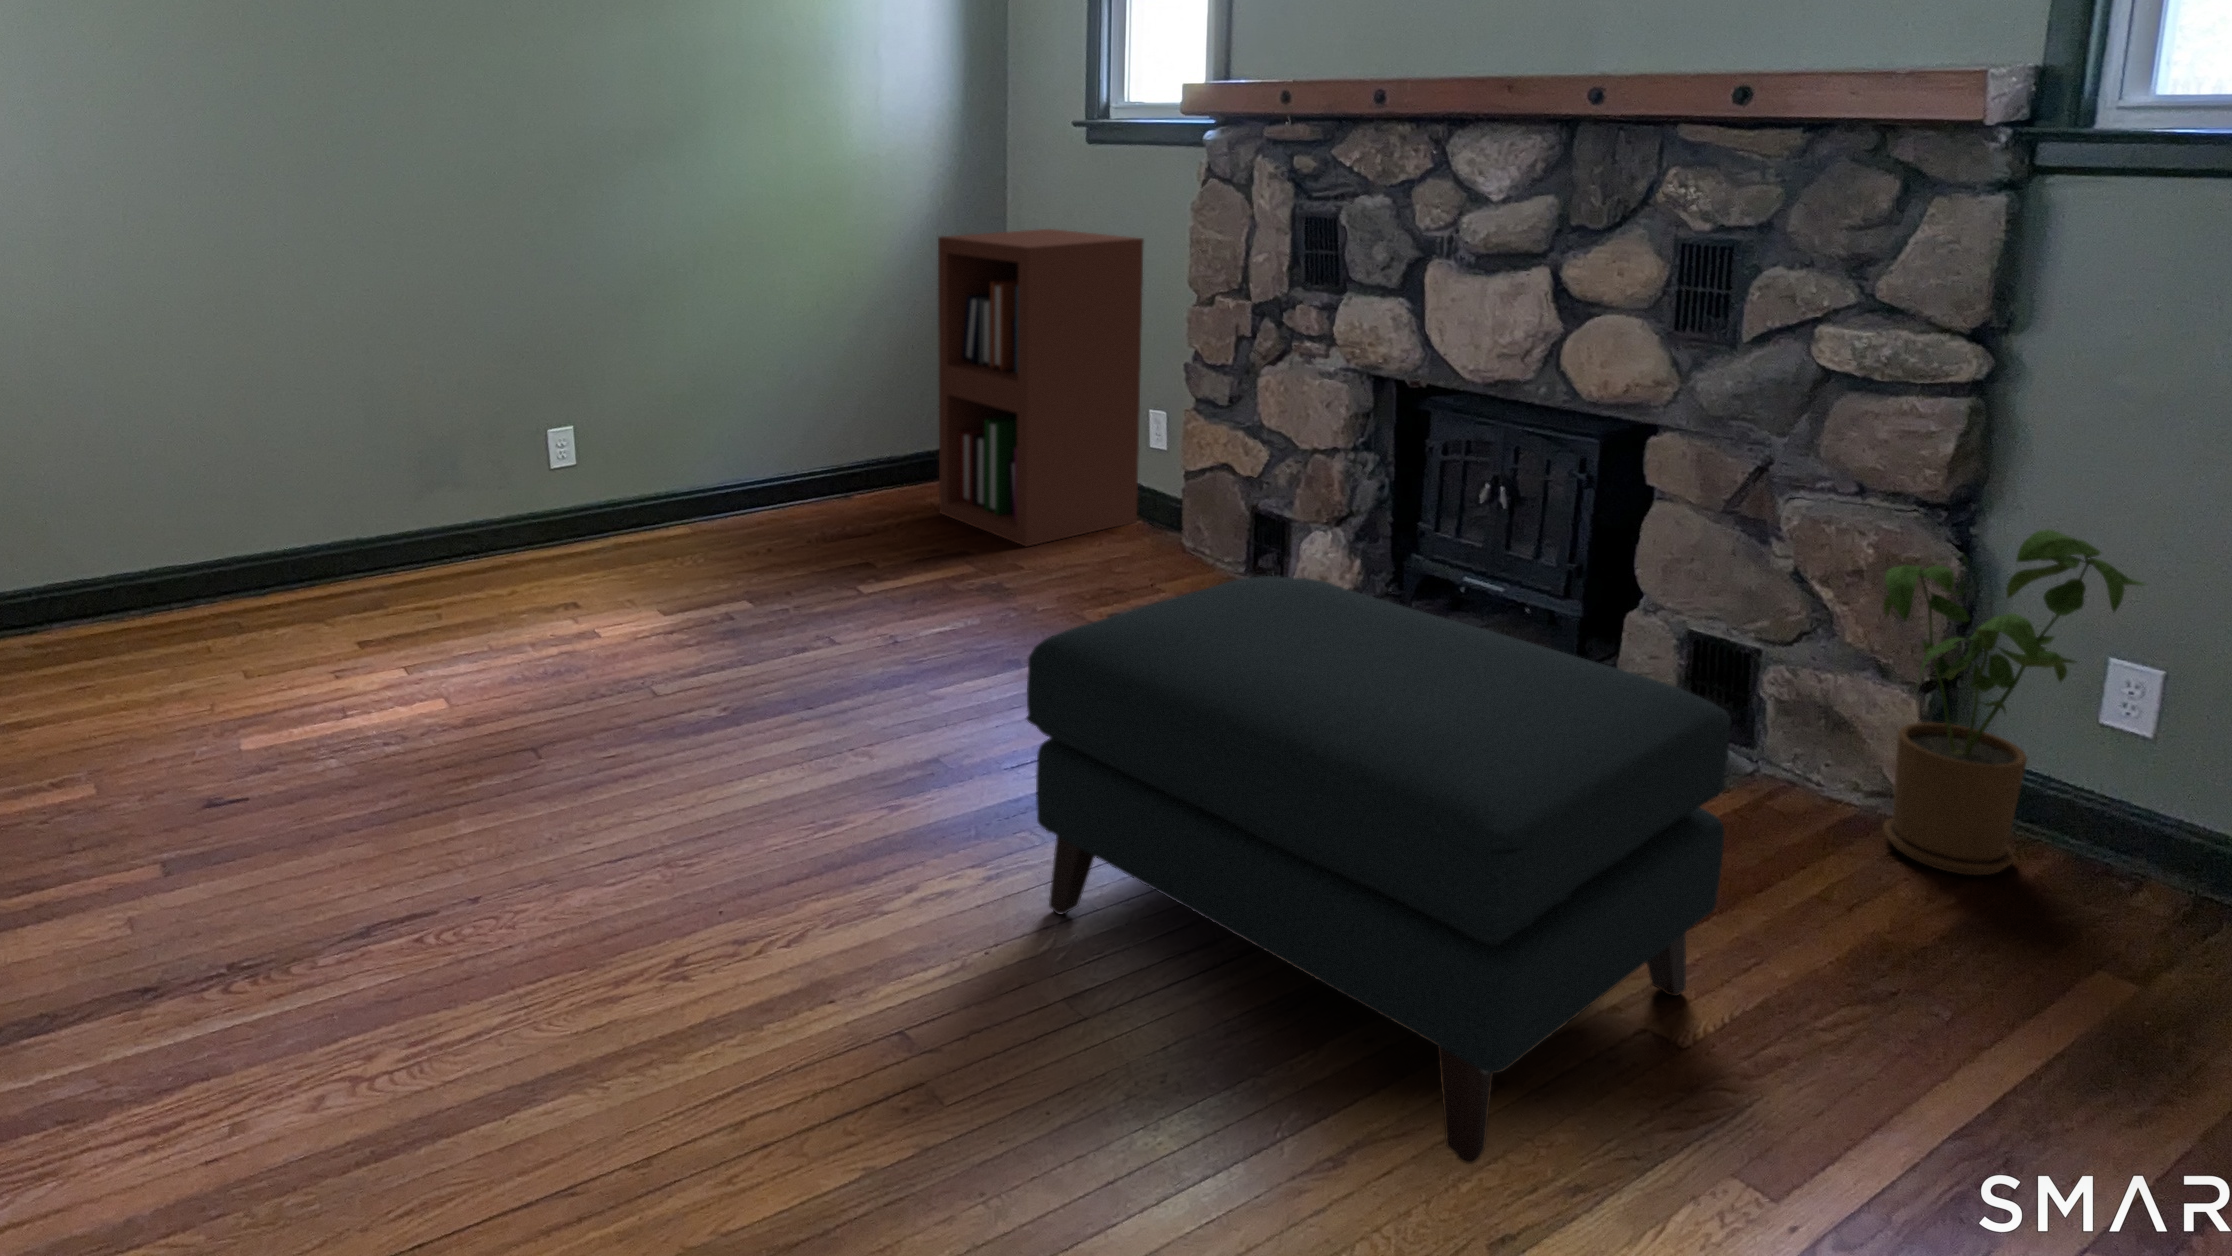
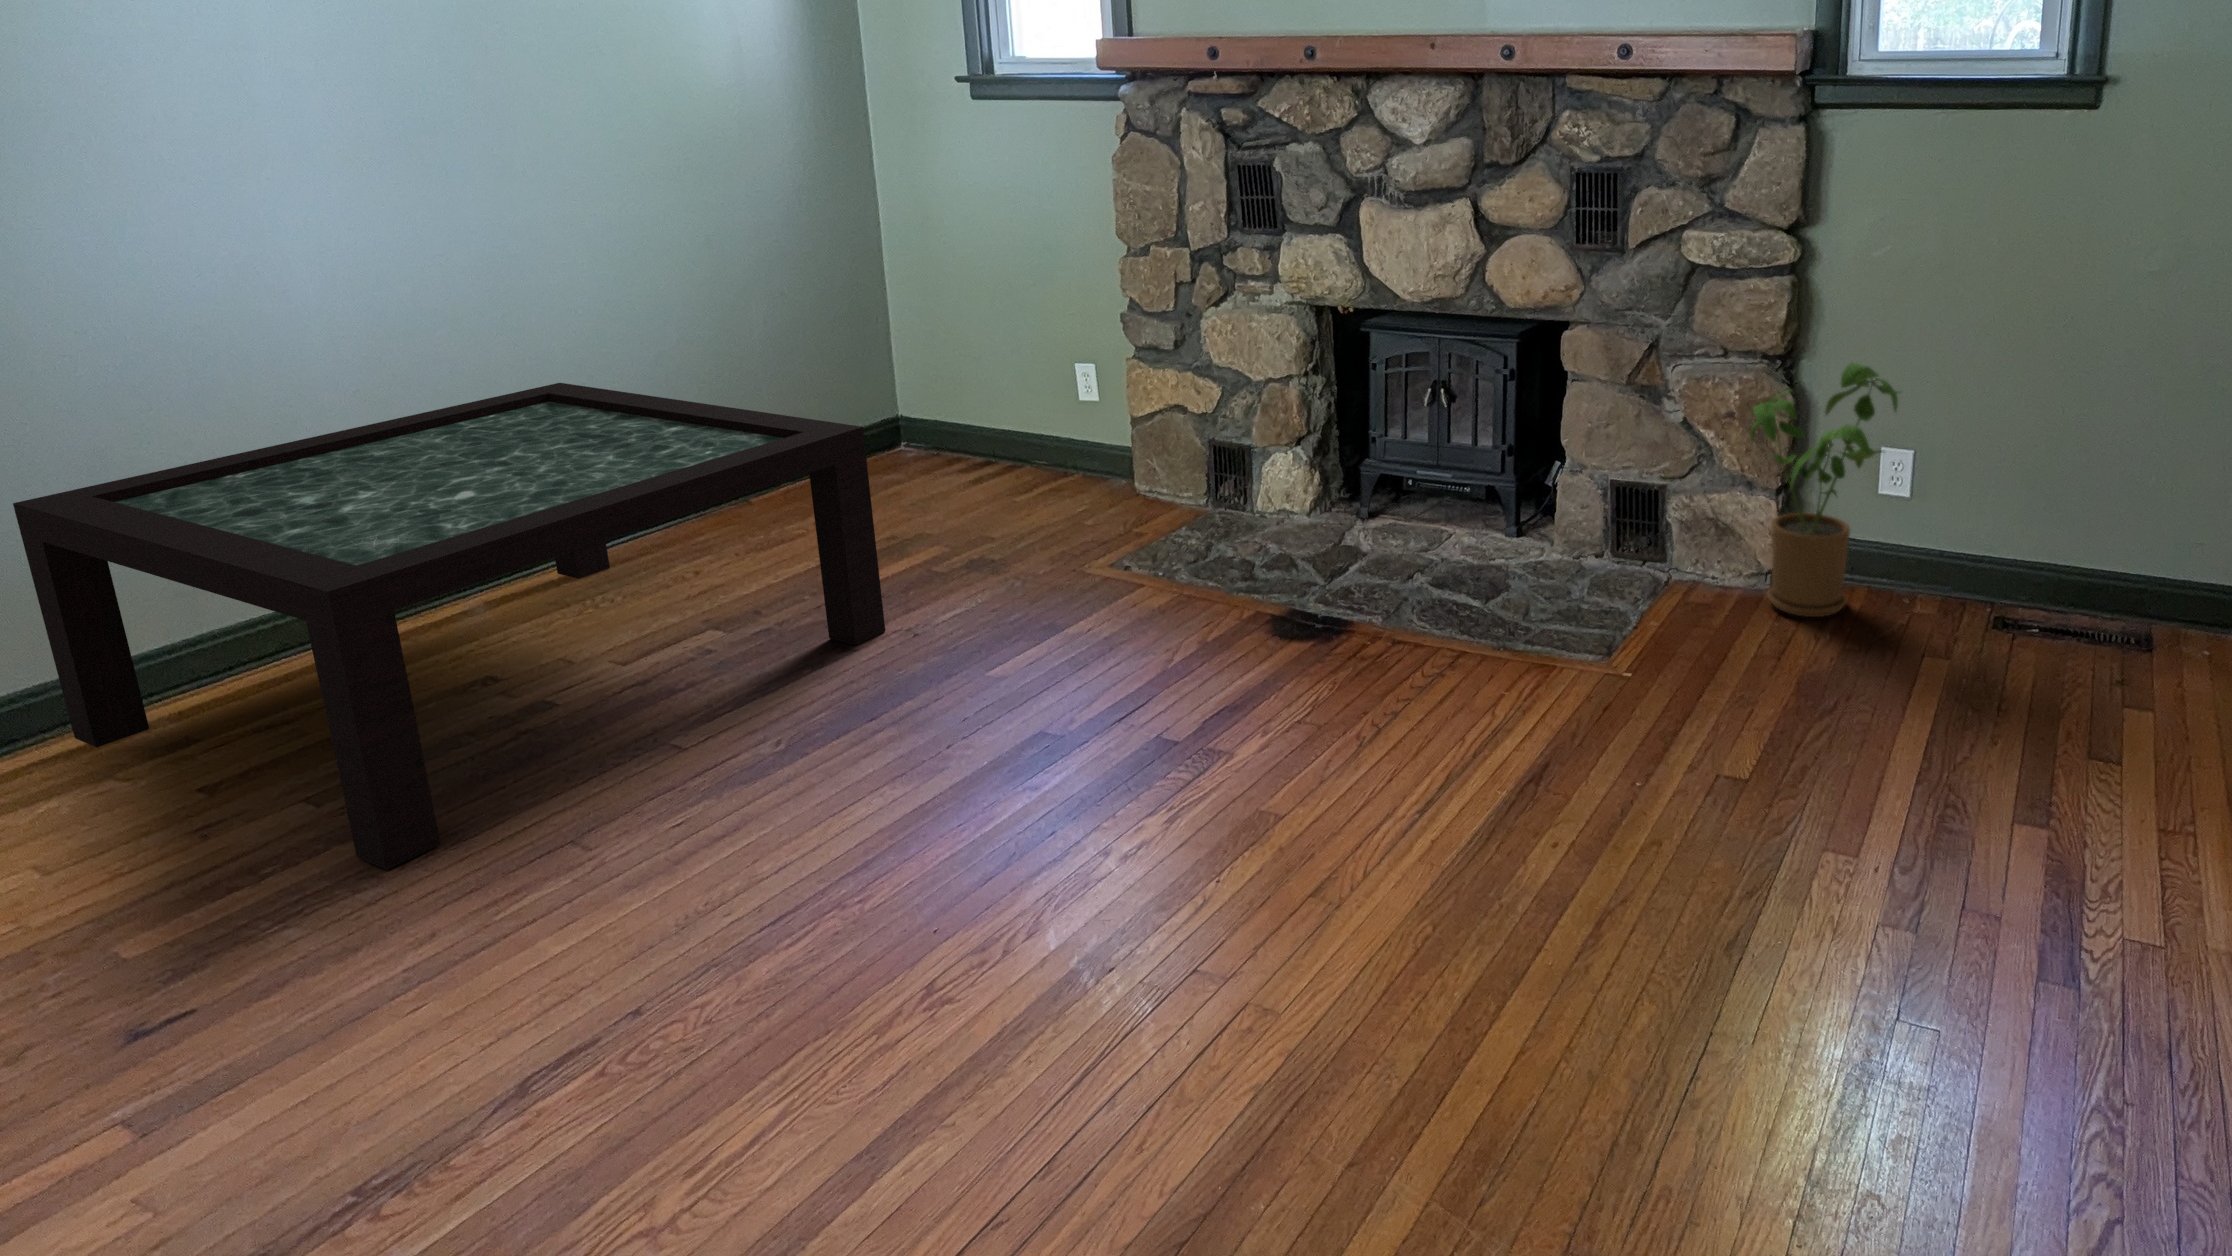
bookshelf: present [938,229,1144,547] -> none [832,191,1075,516]
coffee table: none [322,372,876,731] -> present [13,383,885,870]
ottoman: present [1026,576,1732,1164] -> none [1209,486,1751,914]

